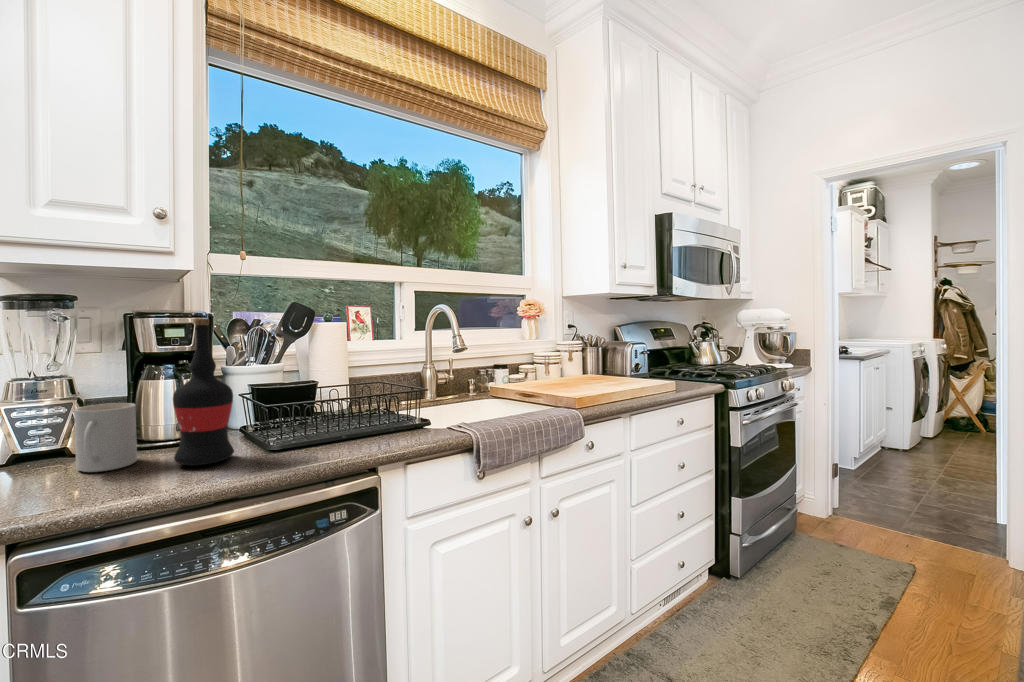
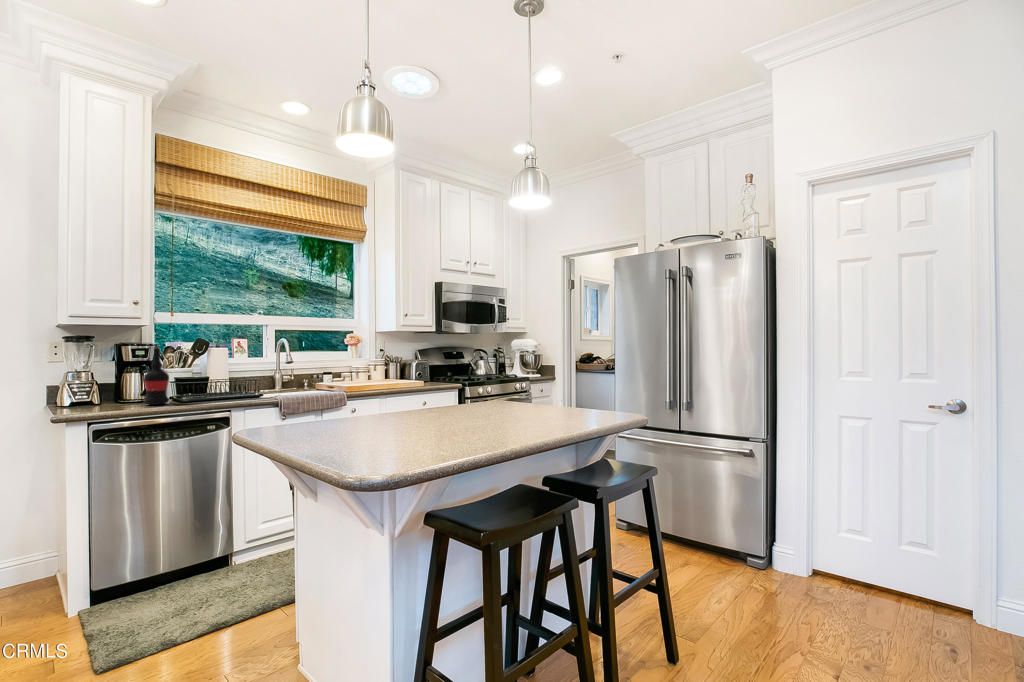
mug: present [74,403,137,472] -> none [102,381,127,407]

